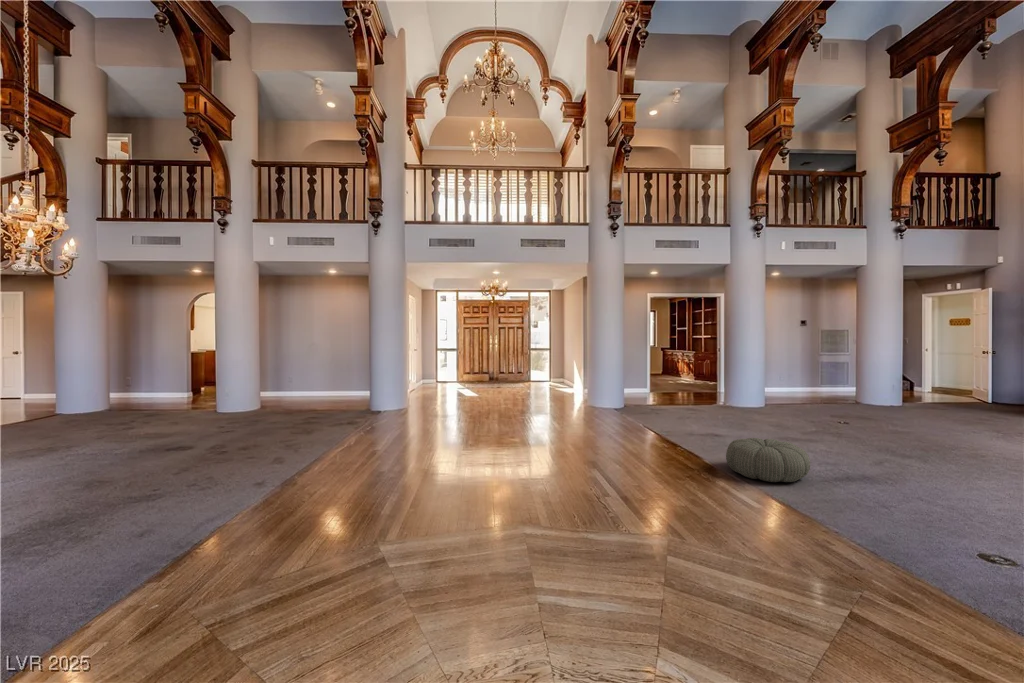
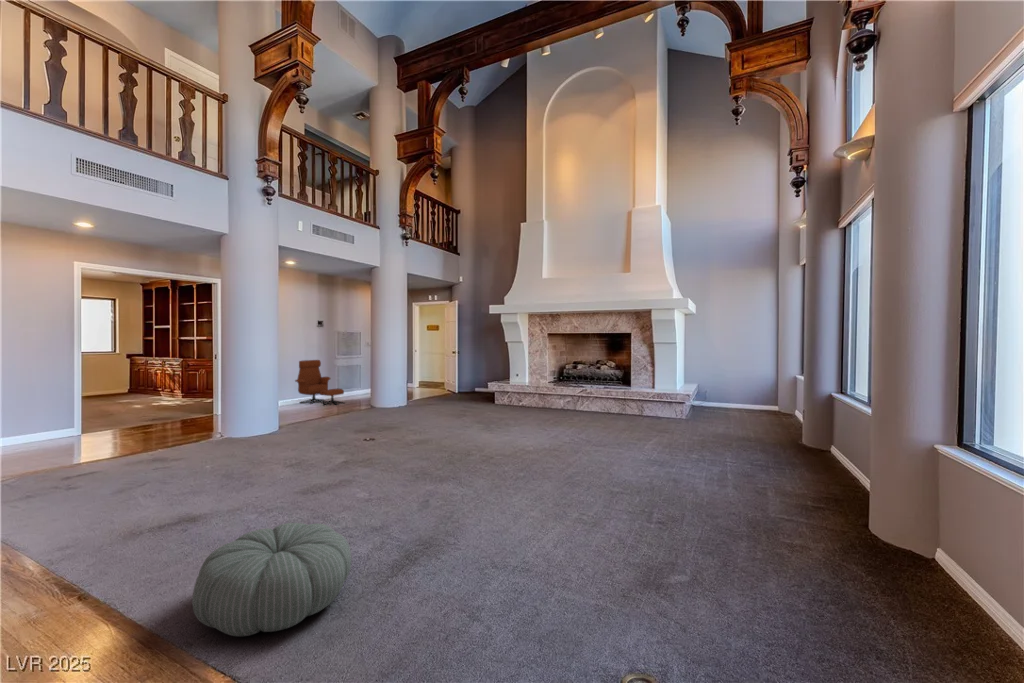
lounge chair: none [781,355,830,396] -> present [295,360,344,405]

